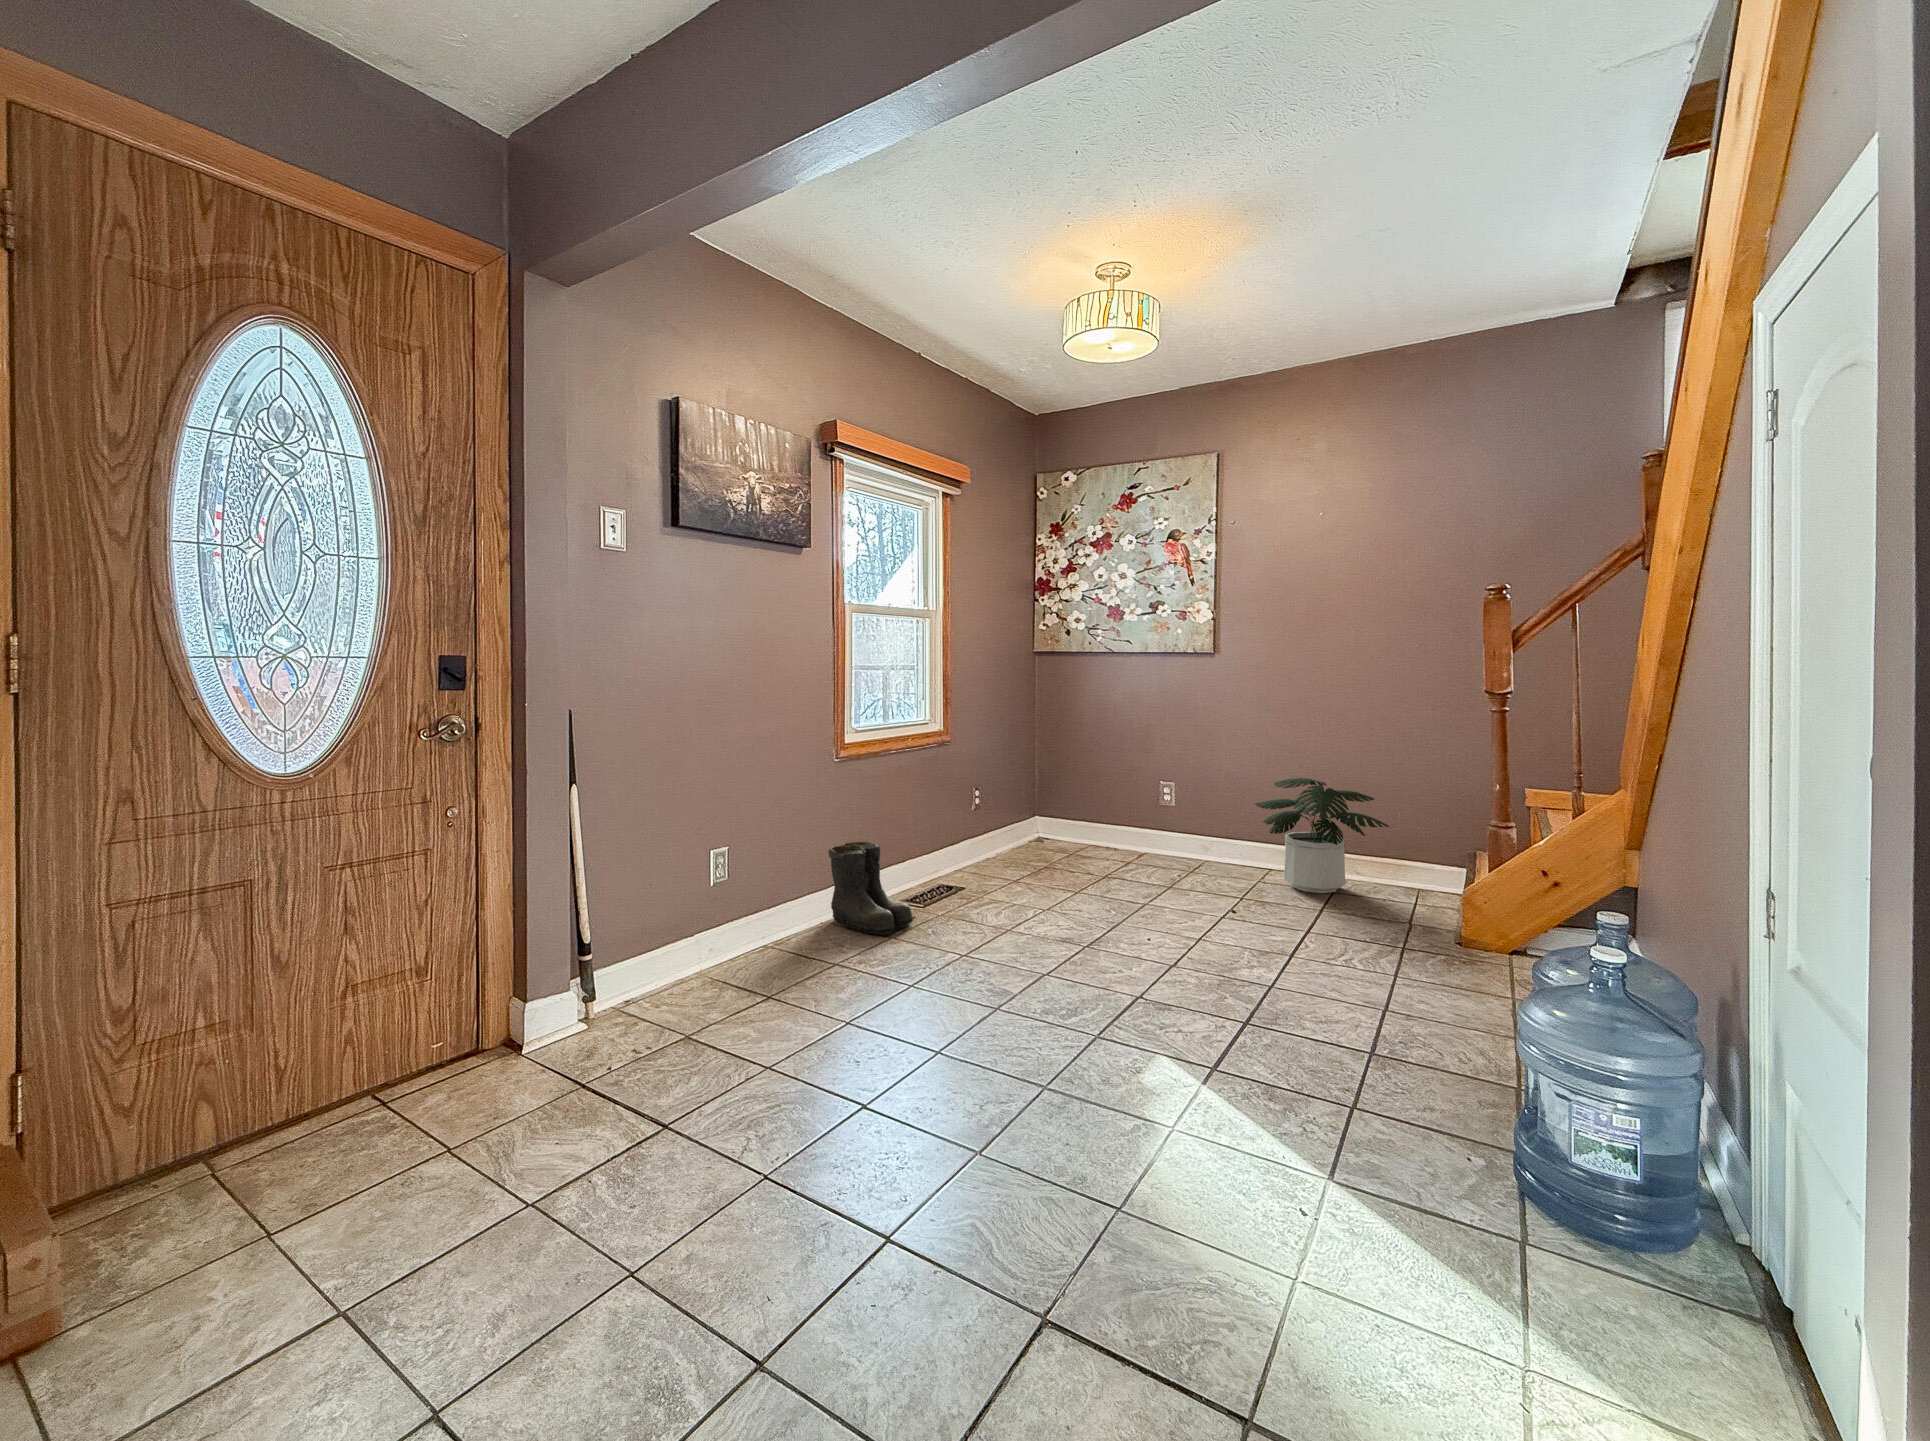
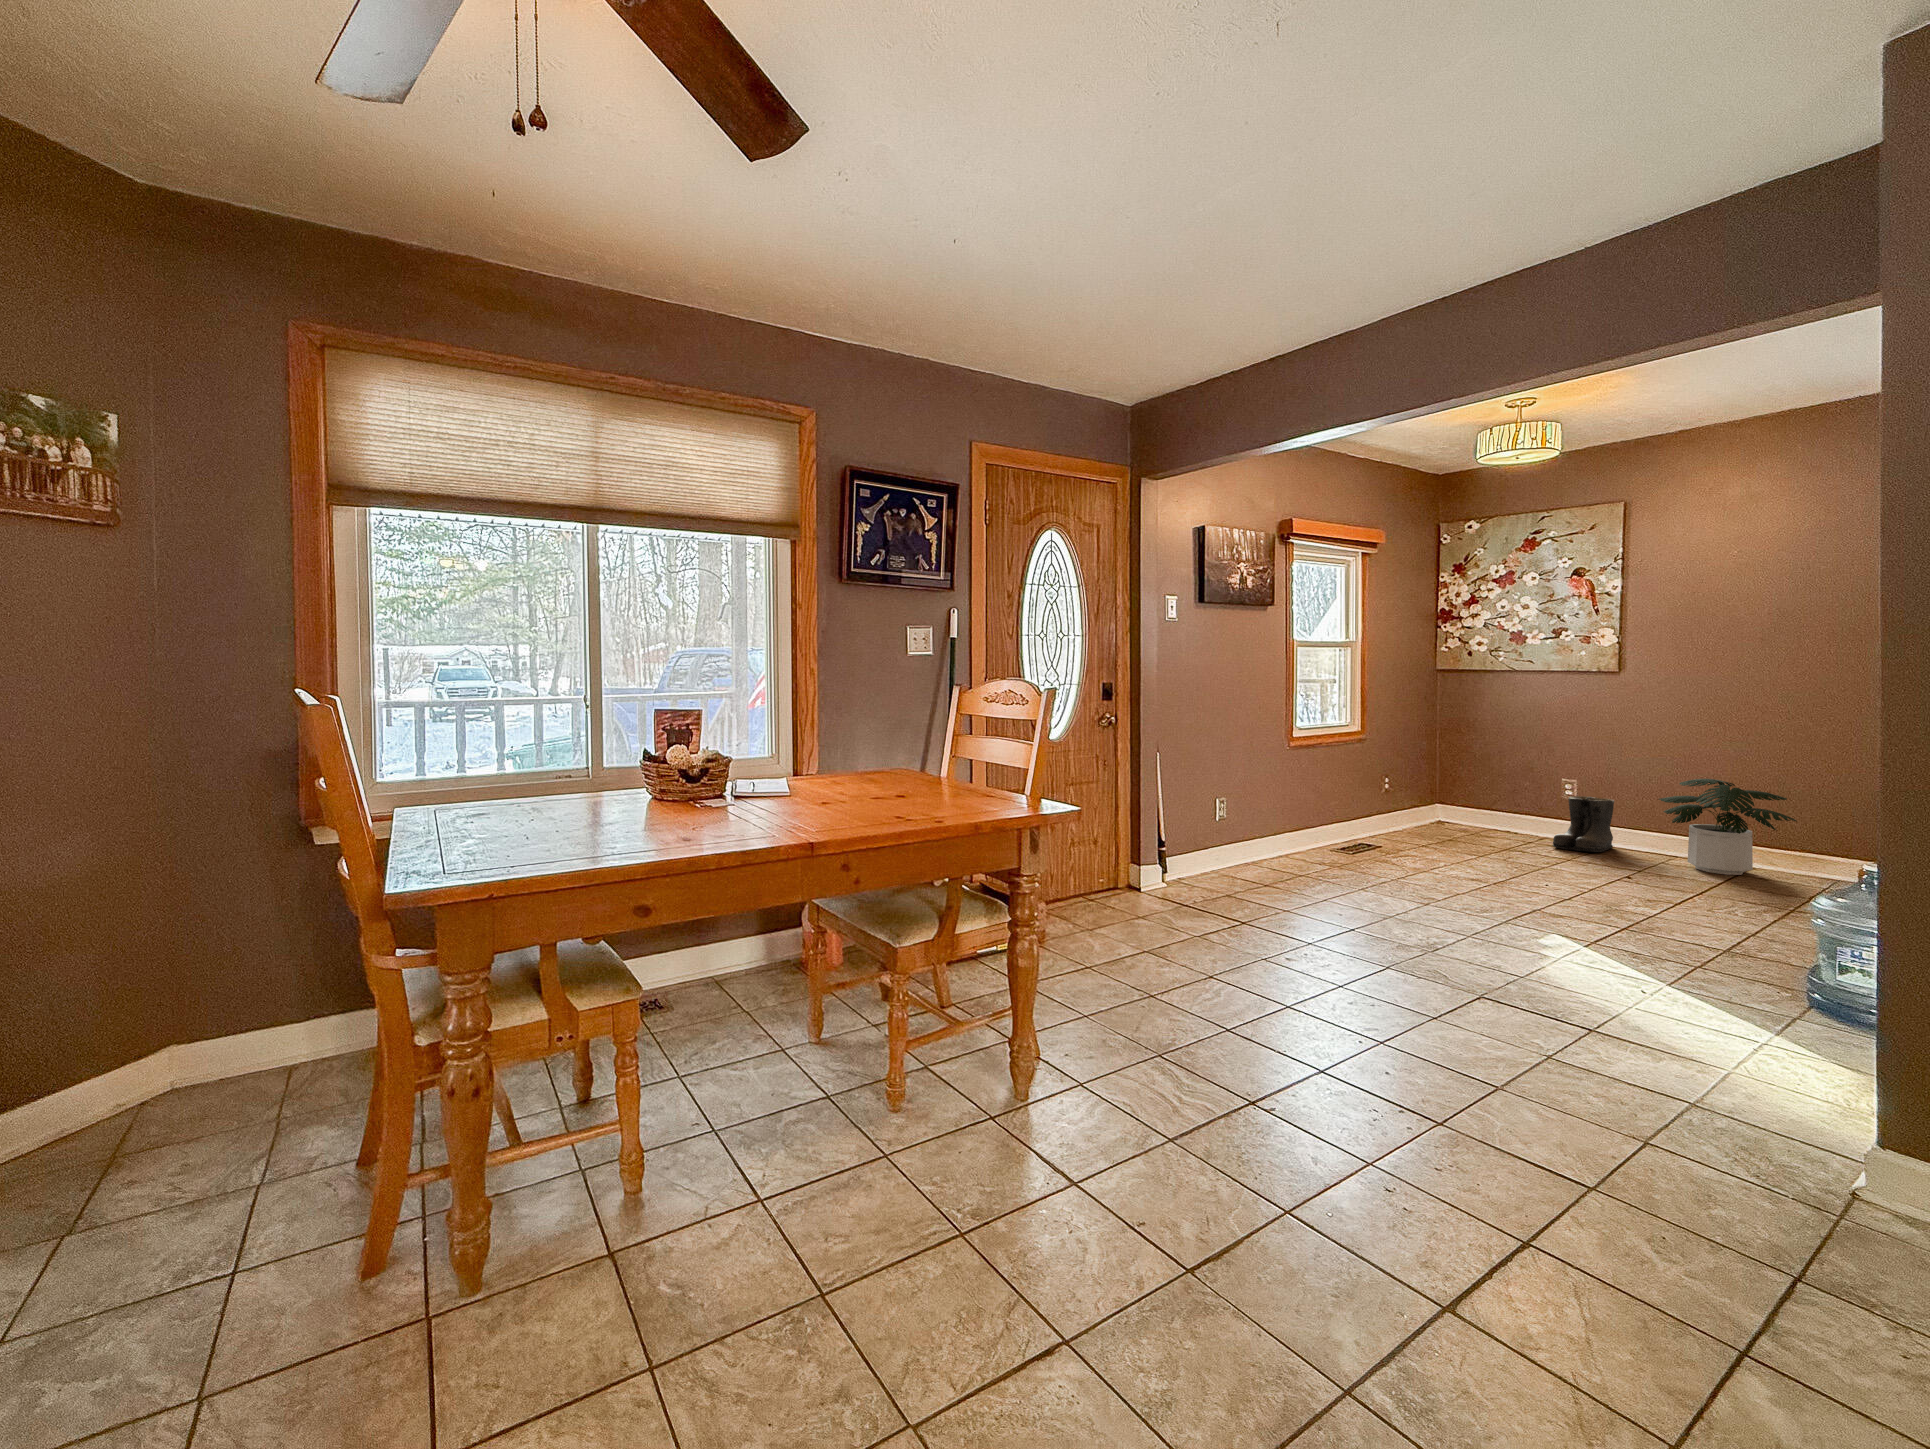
boots: present [828,841,916,935] -> present [1552,796,1614,852]

